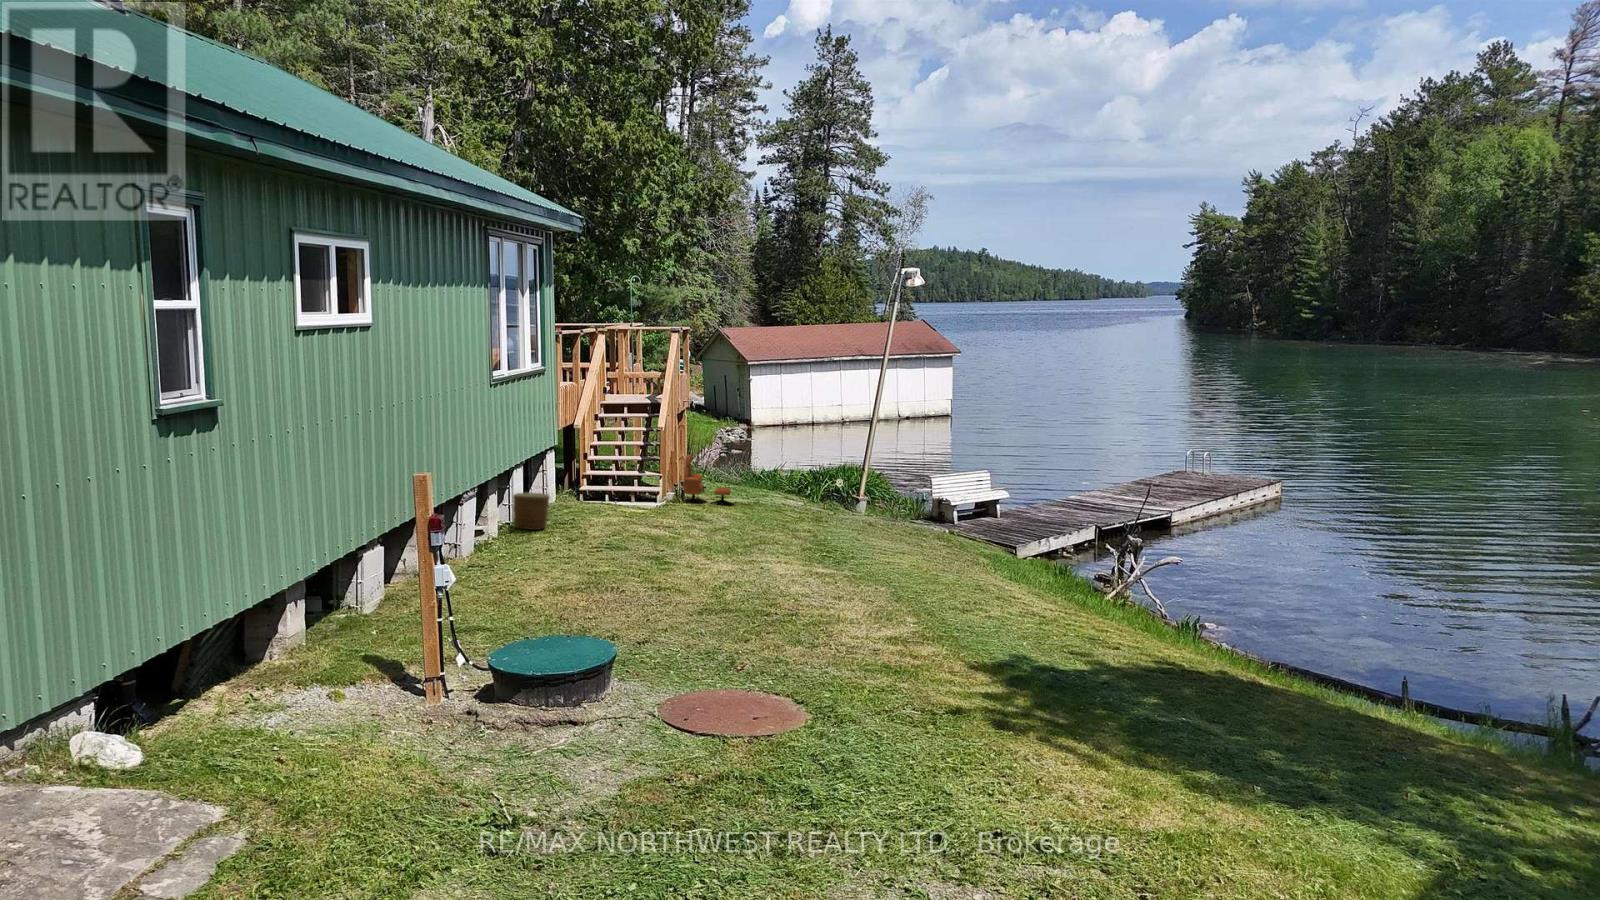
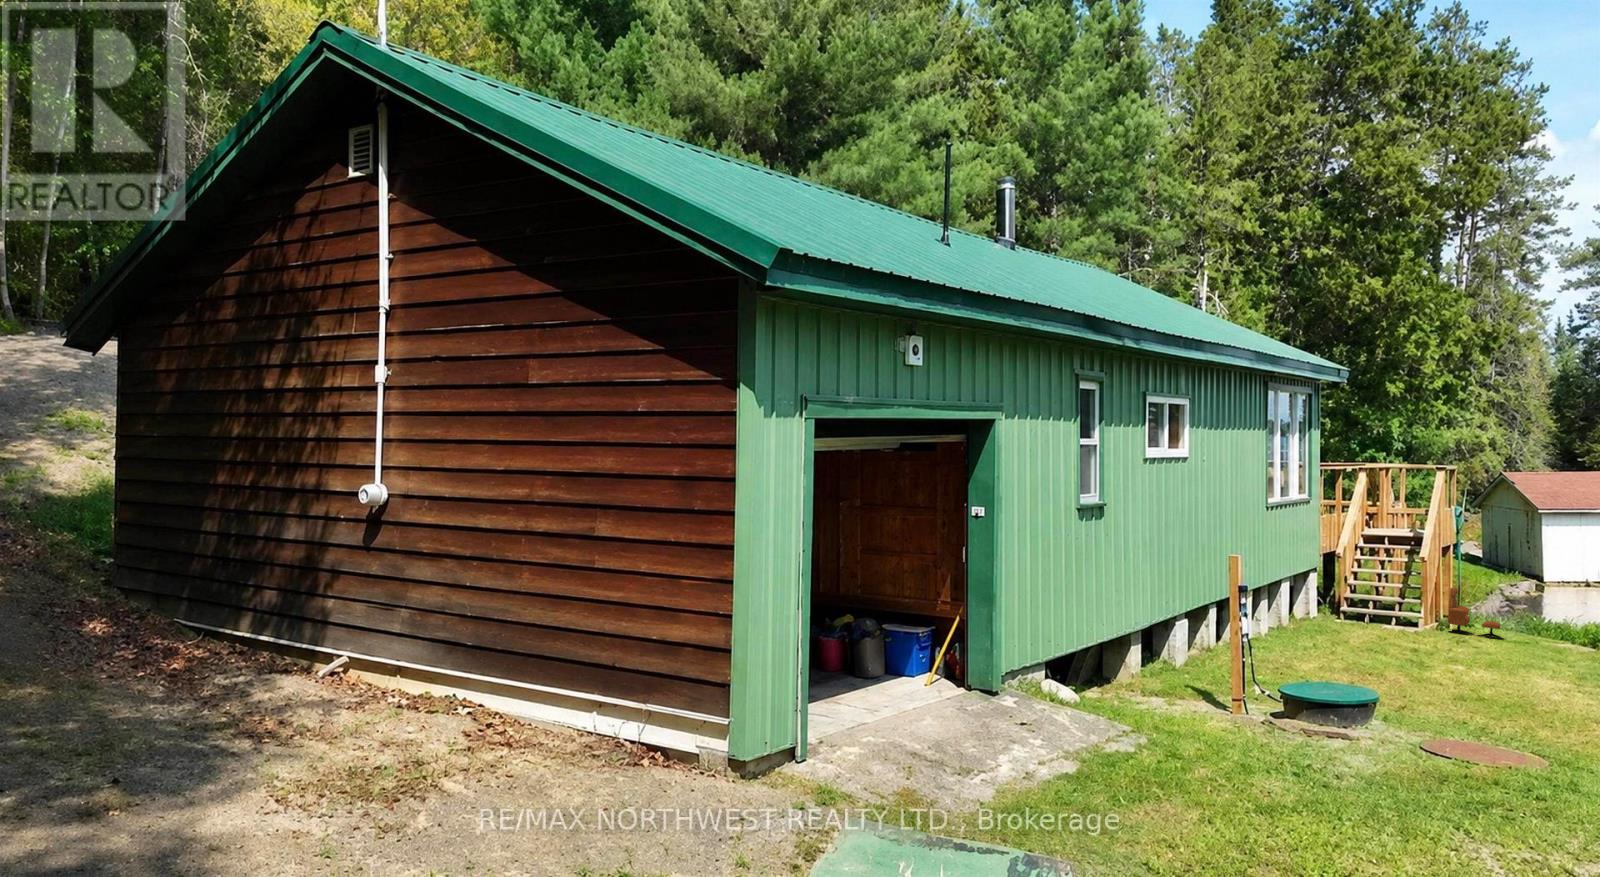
woven basket: present [513,492,549,530] -> none [1281,603,1314,635]

